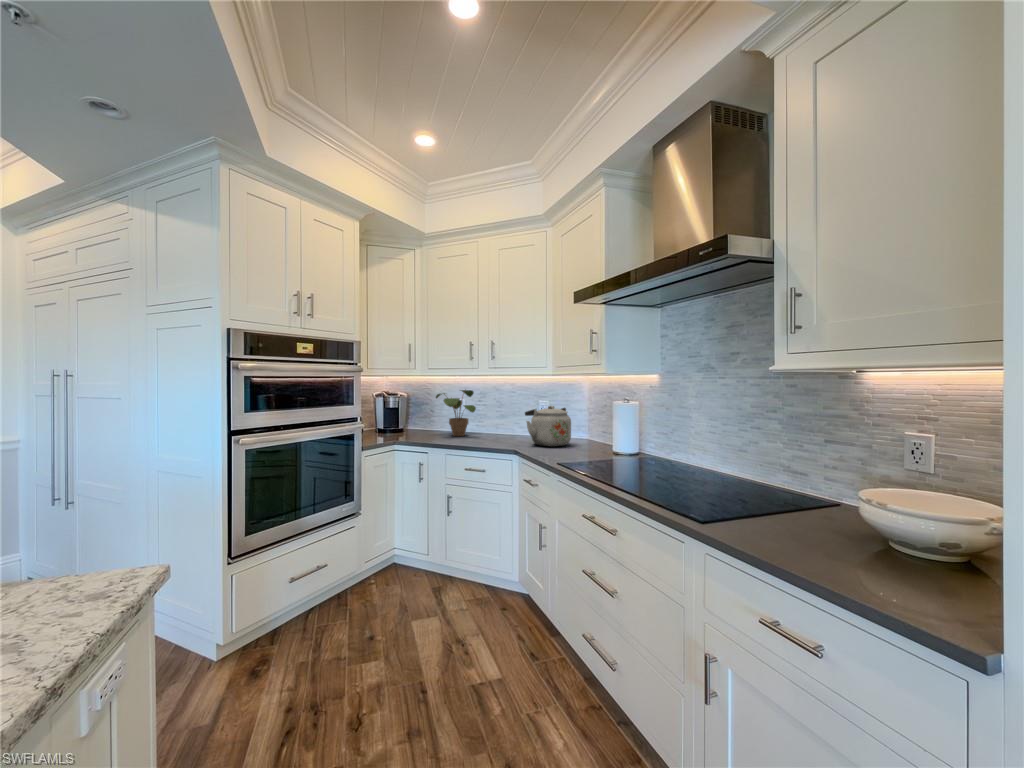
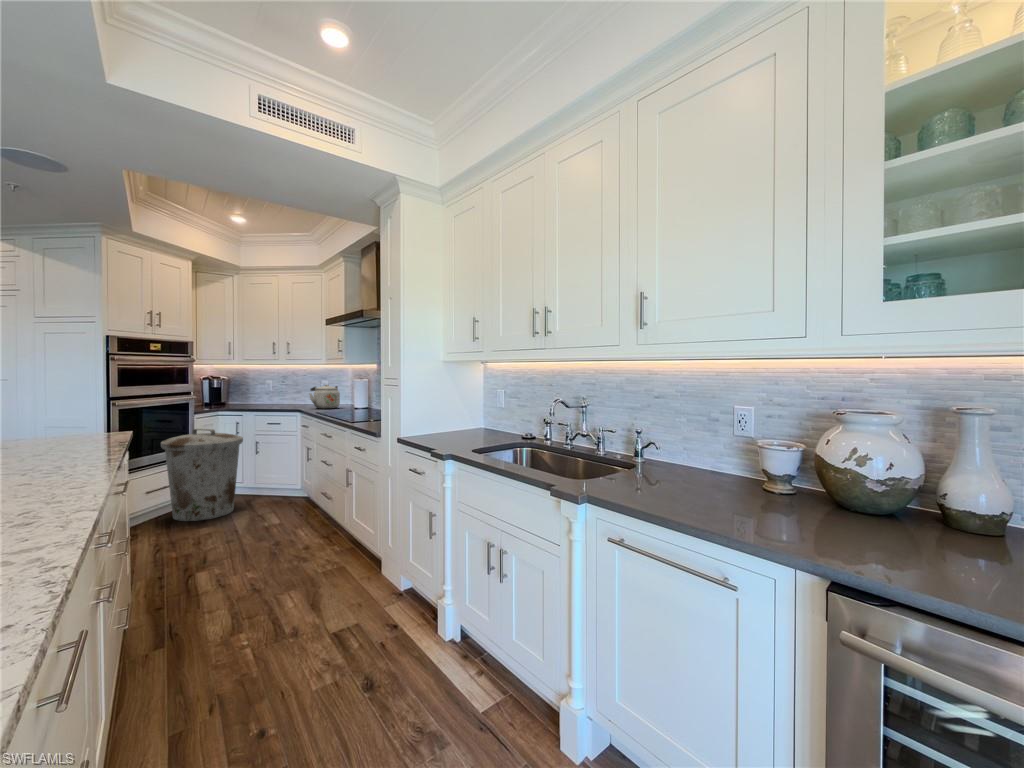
potted plant: present [436,390,476,436] -> none [250,375,280,406]
trash can: none [309,481,432,652] -> present [161,429,243,521]

